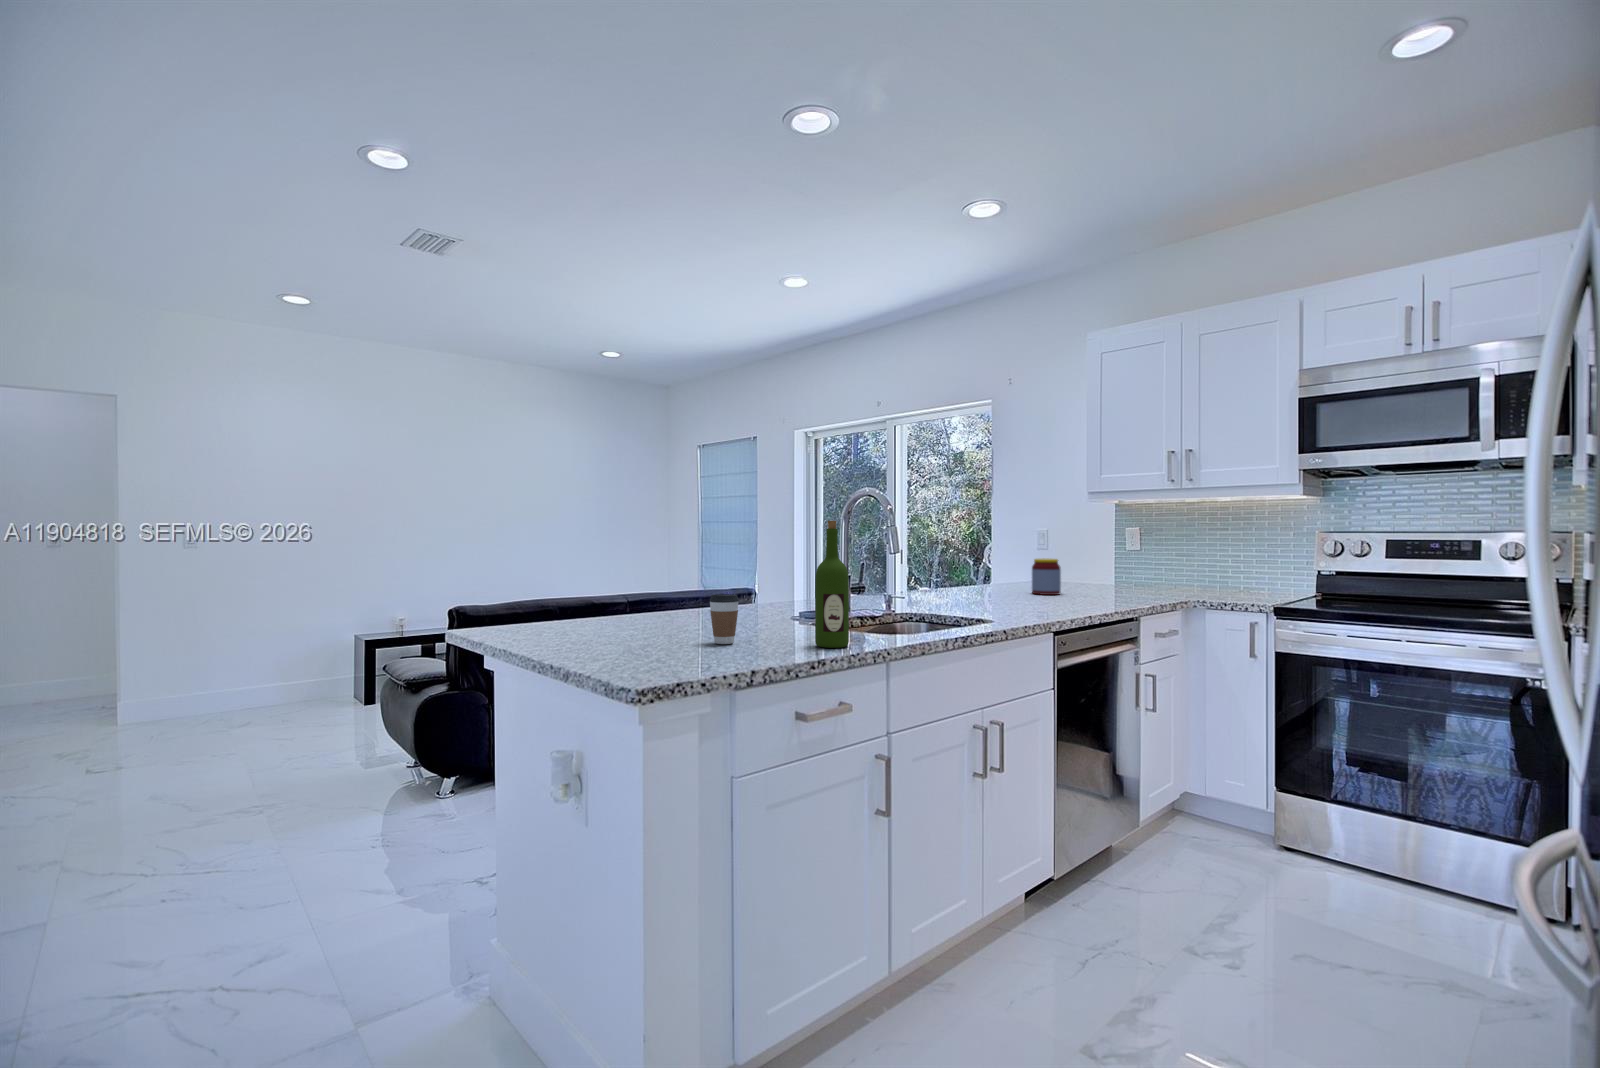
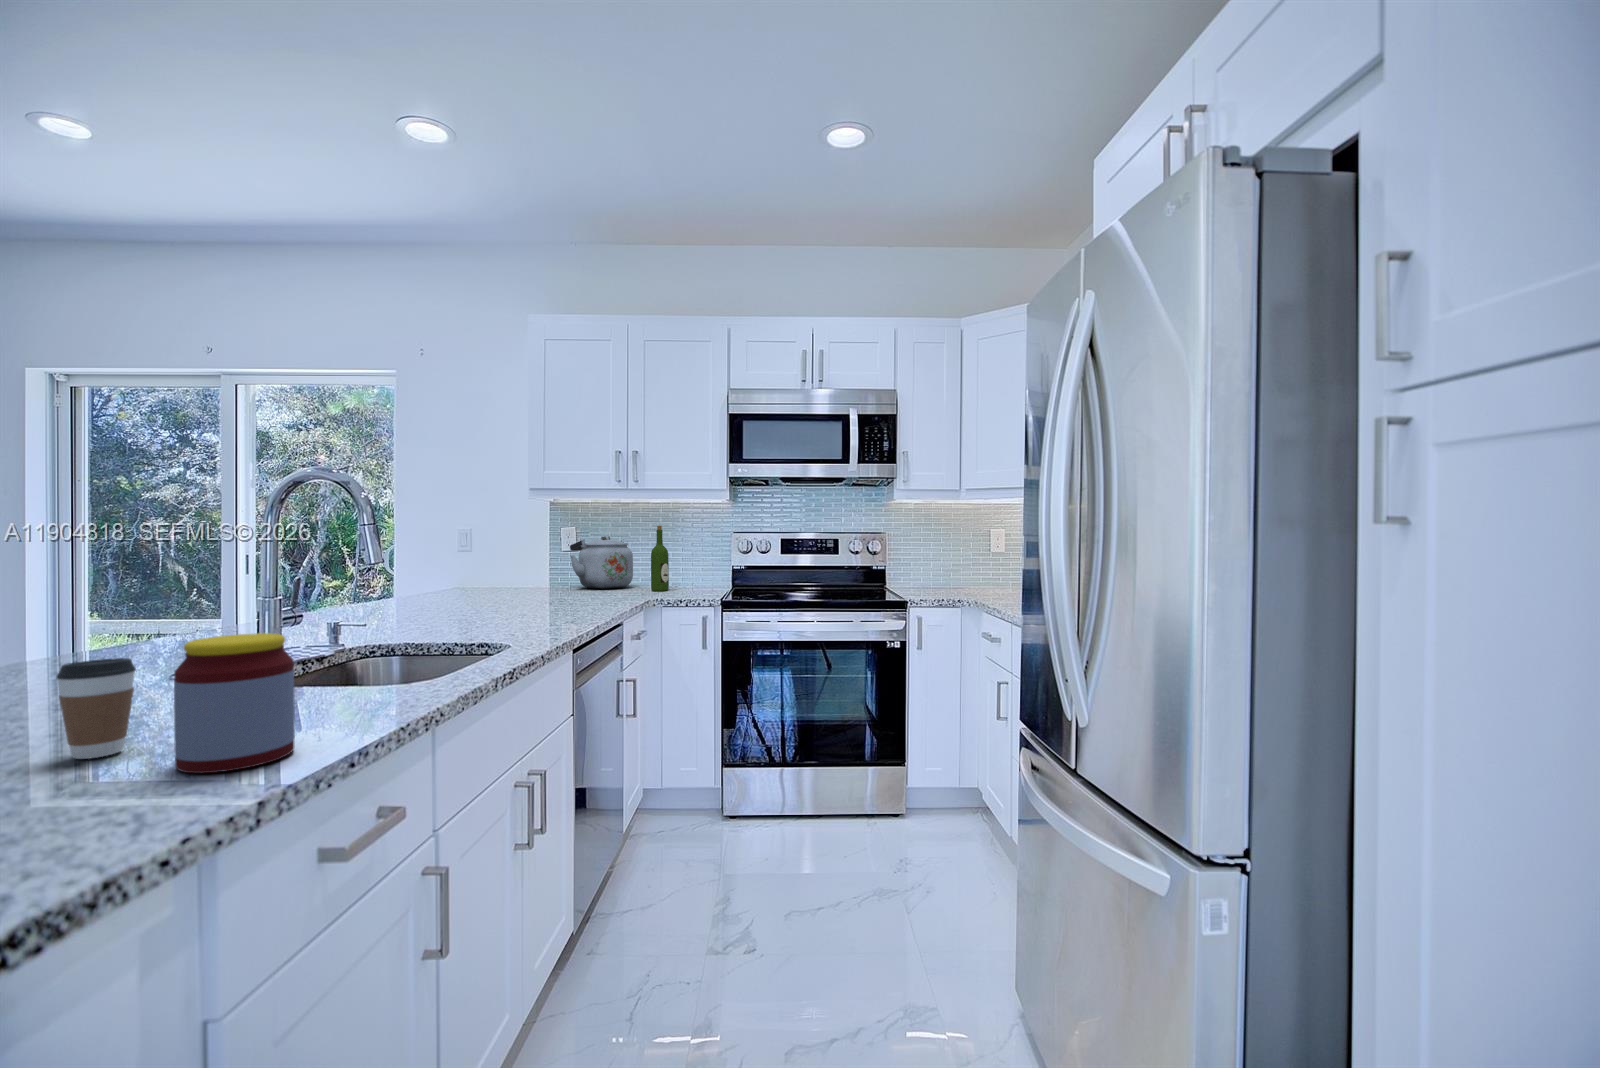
wine bottle: present [815,521,849,648] -> present [651,526,669,591]
kettle: none [1124,534,1195,587] -> present [570,536,633,589]
jar: present [1032,558,1061,595] -> present [174,633,295,773]

